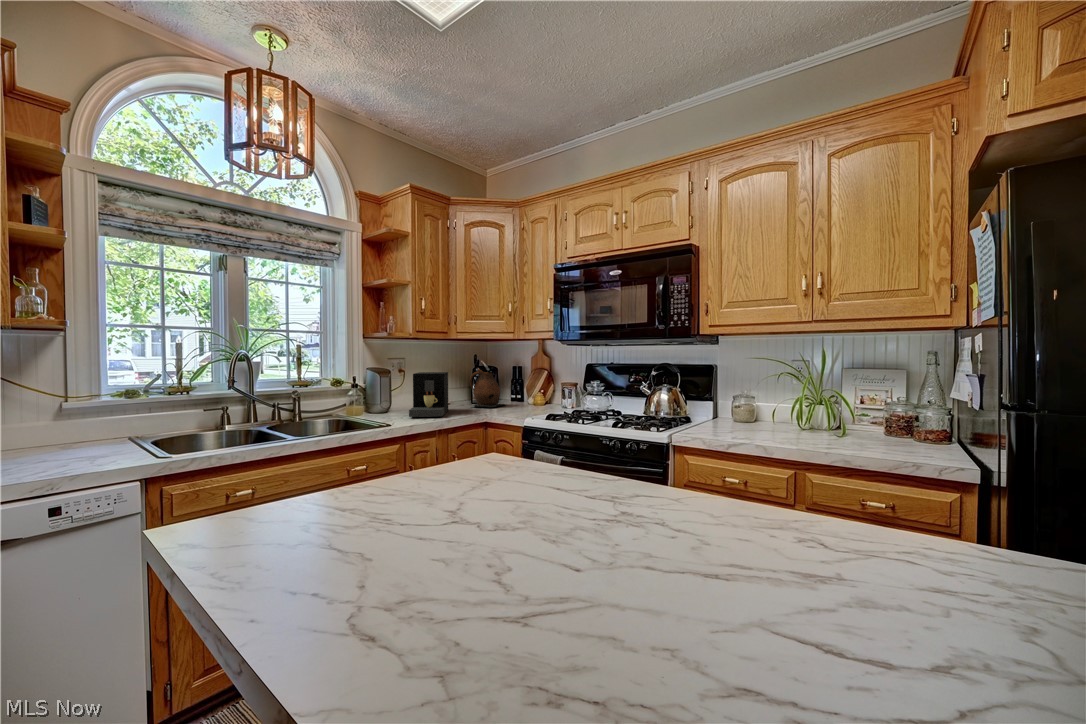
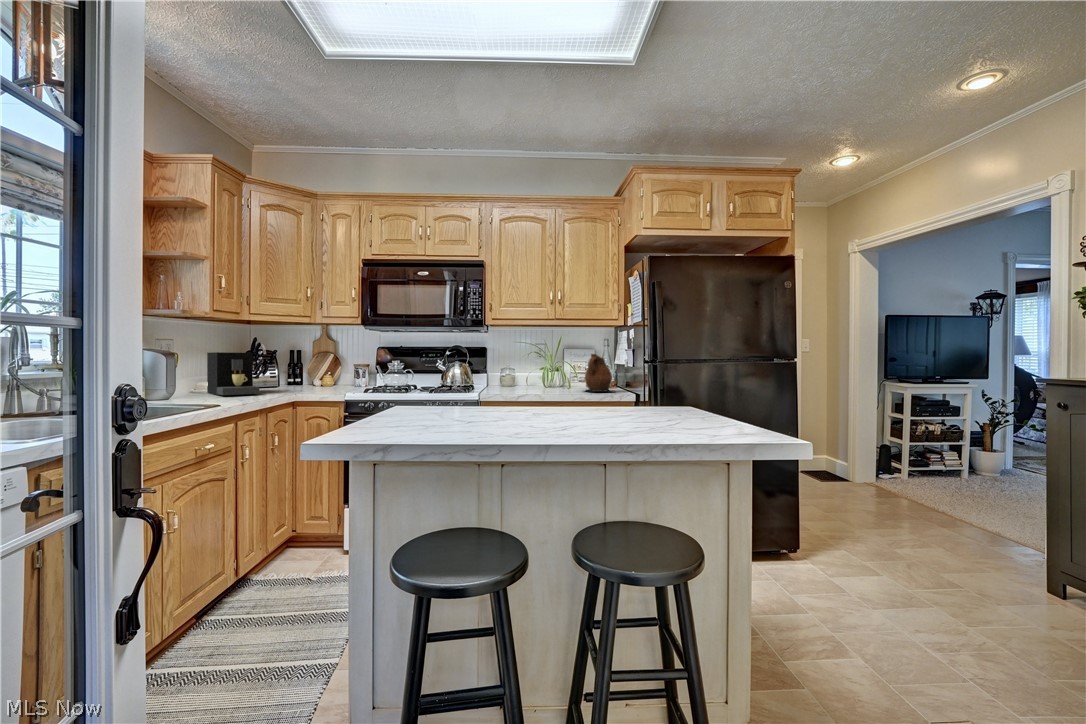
ceramic pitcher: present [470,369,504,407] -> present [585,354,613,392]

